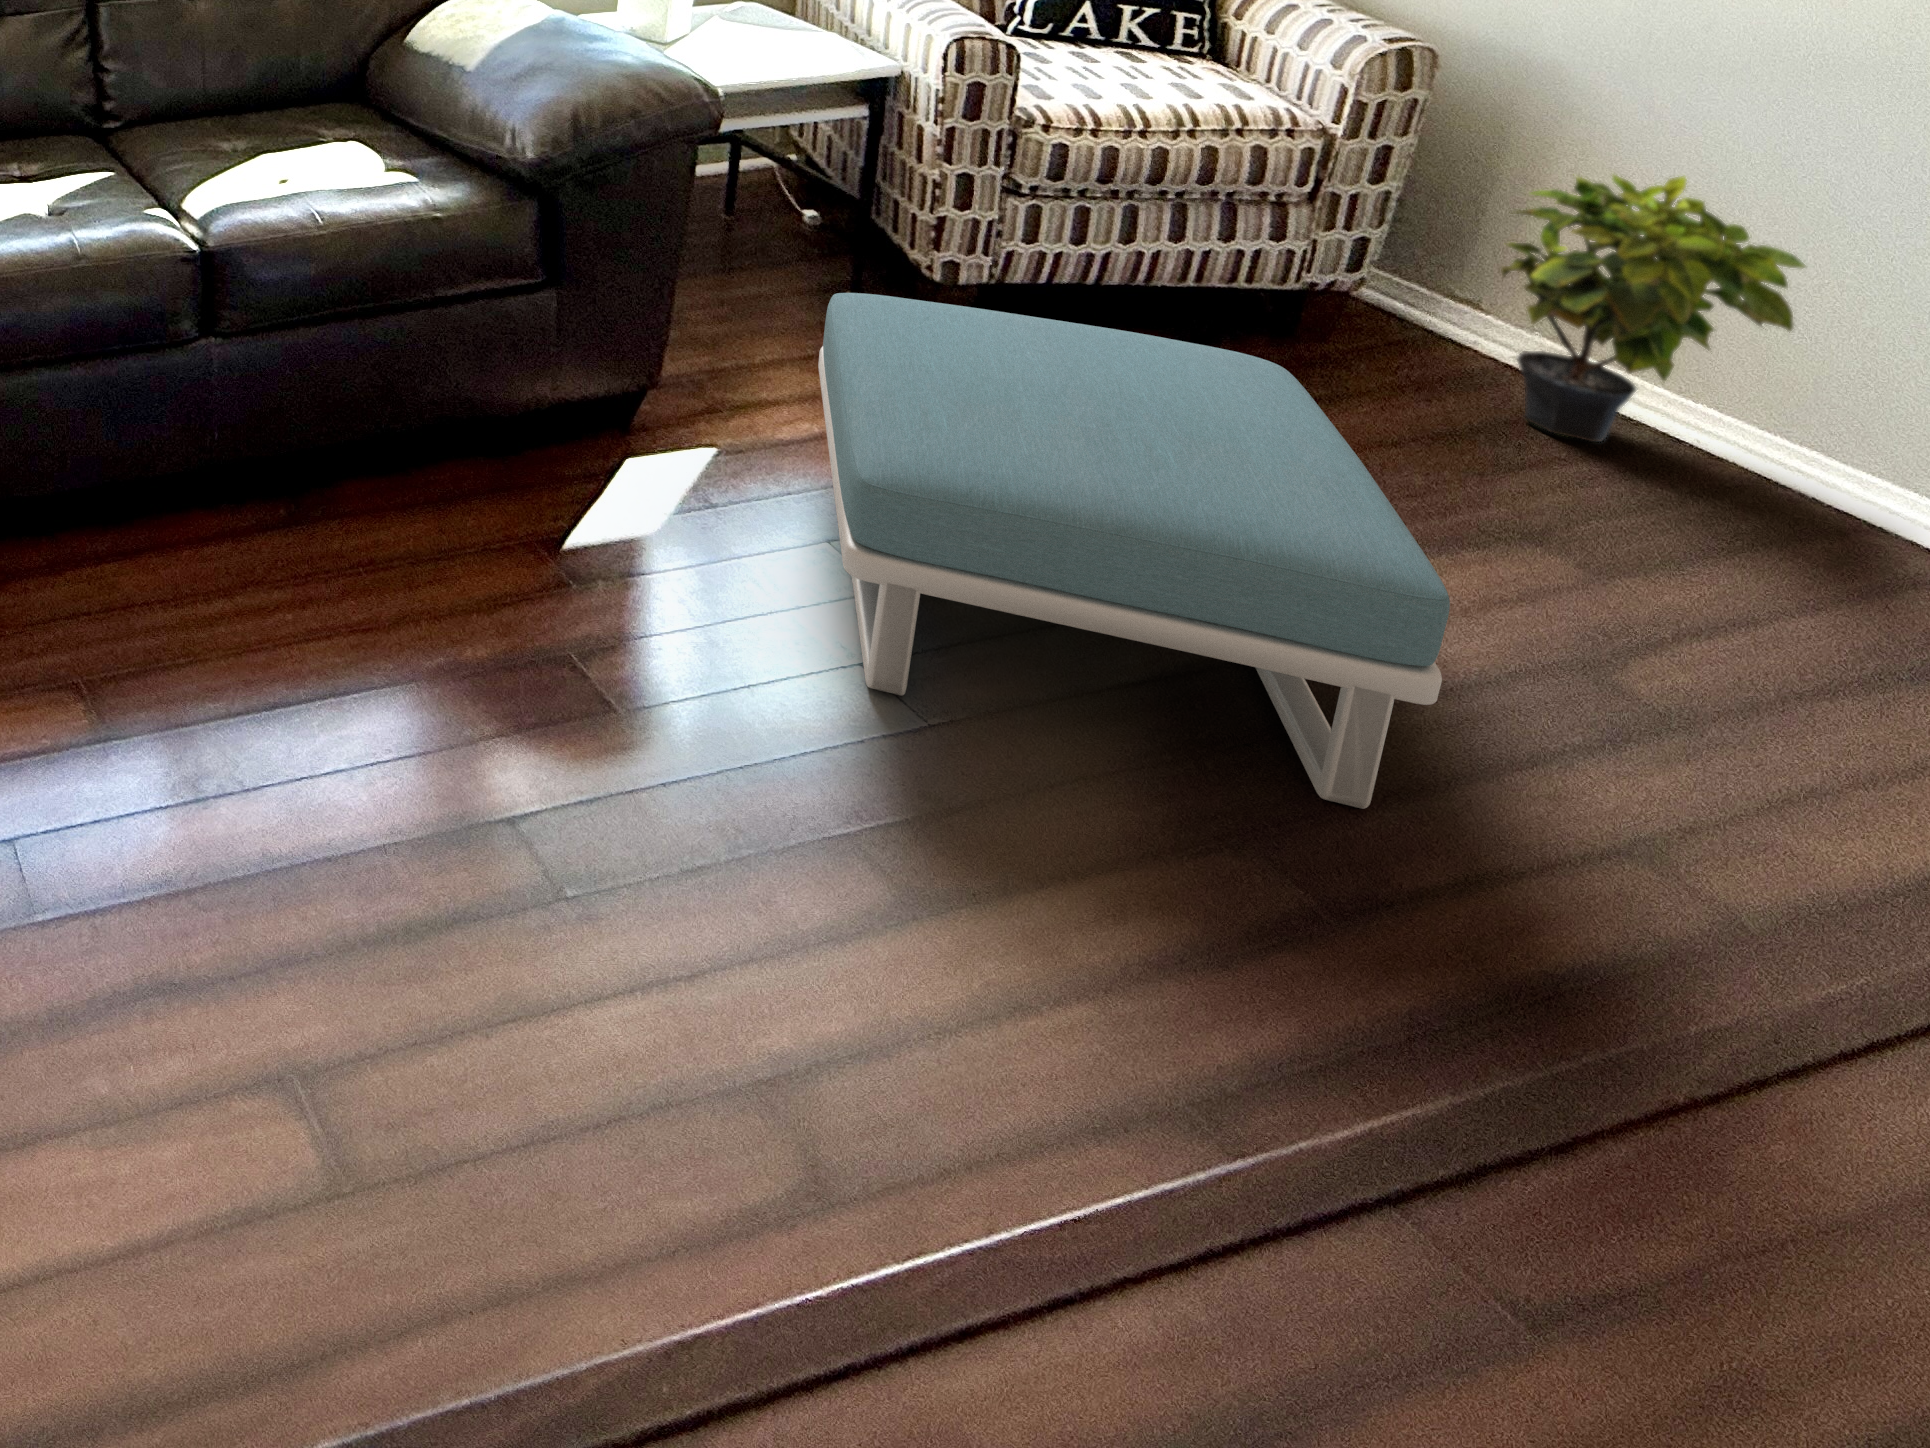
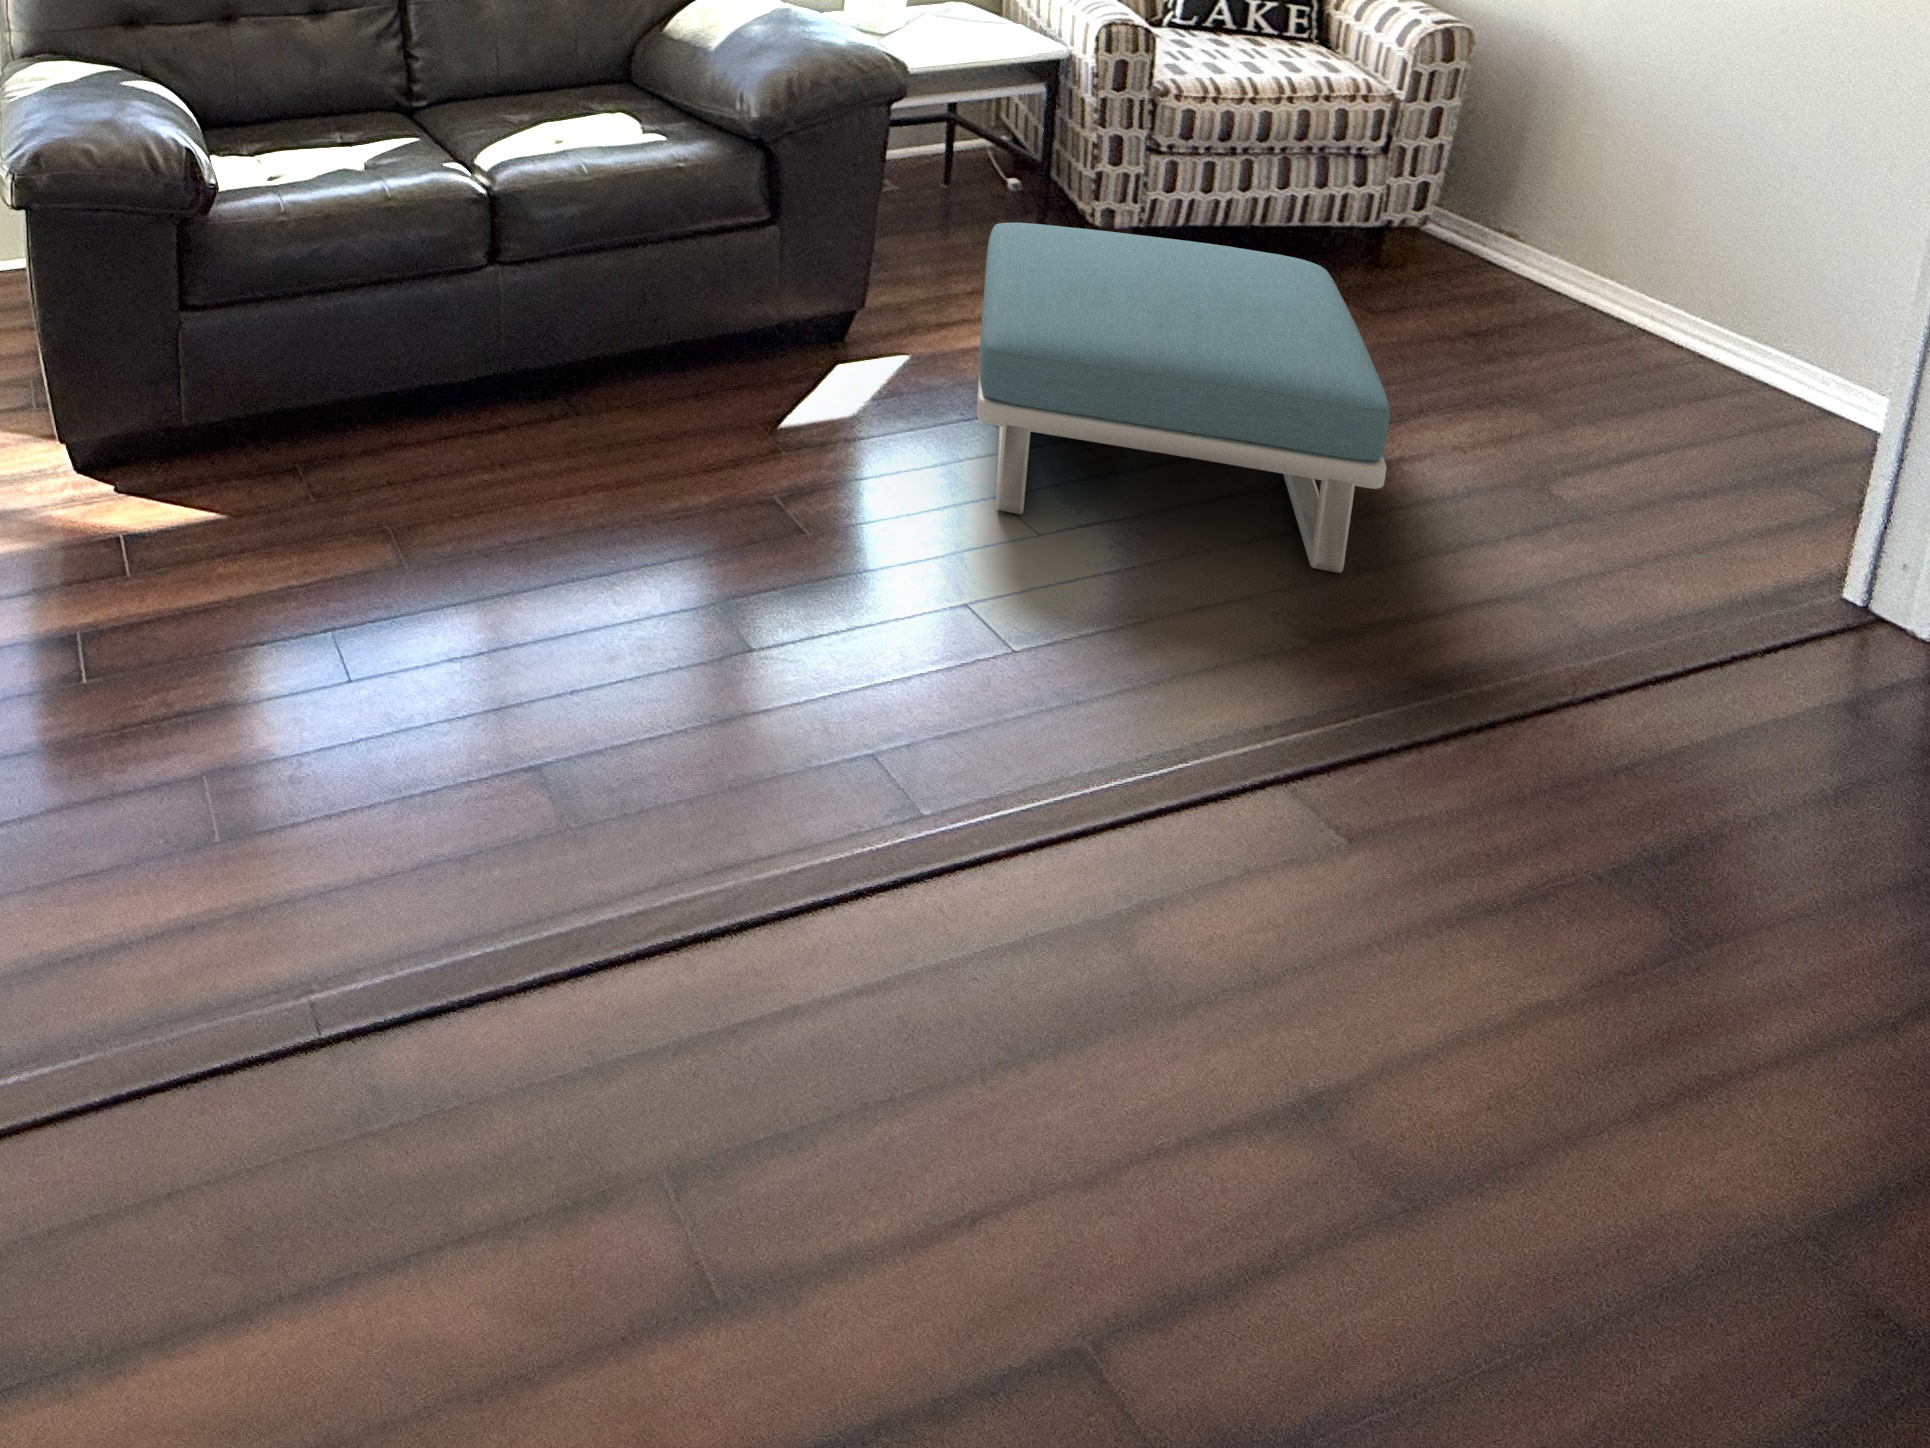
potted plant: present [1501,175,1805,442] -> none [1514,120,1718,333]

